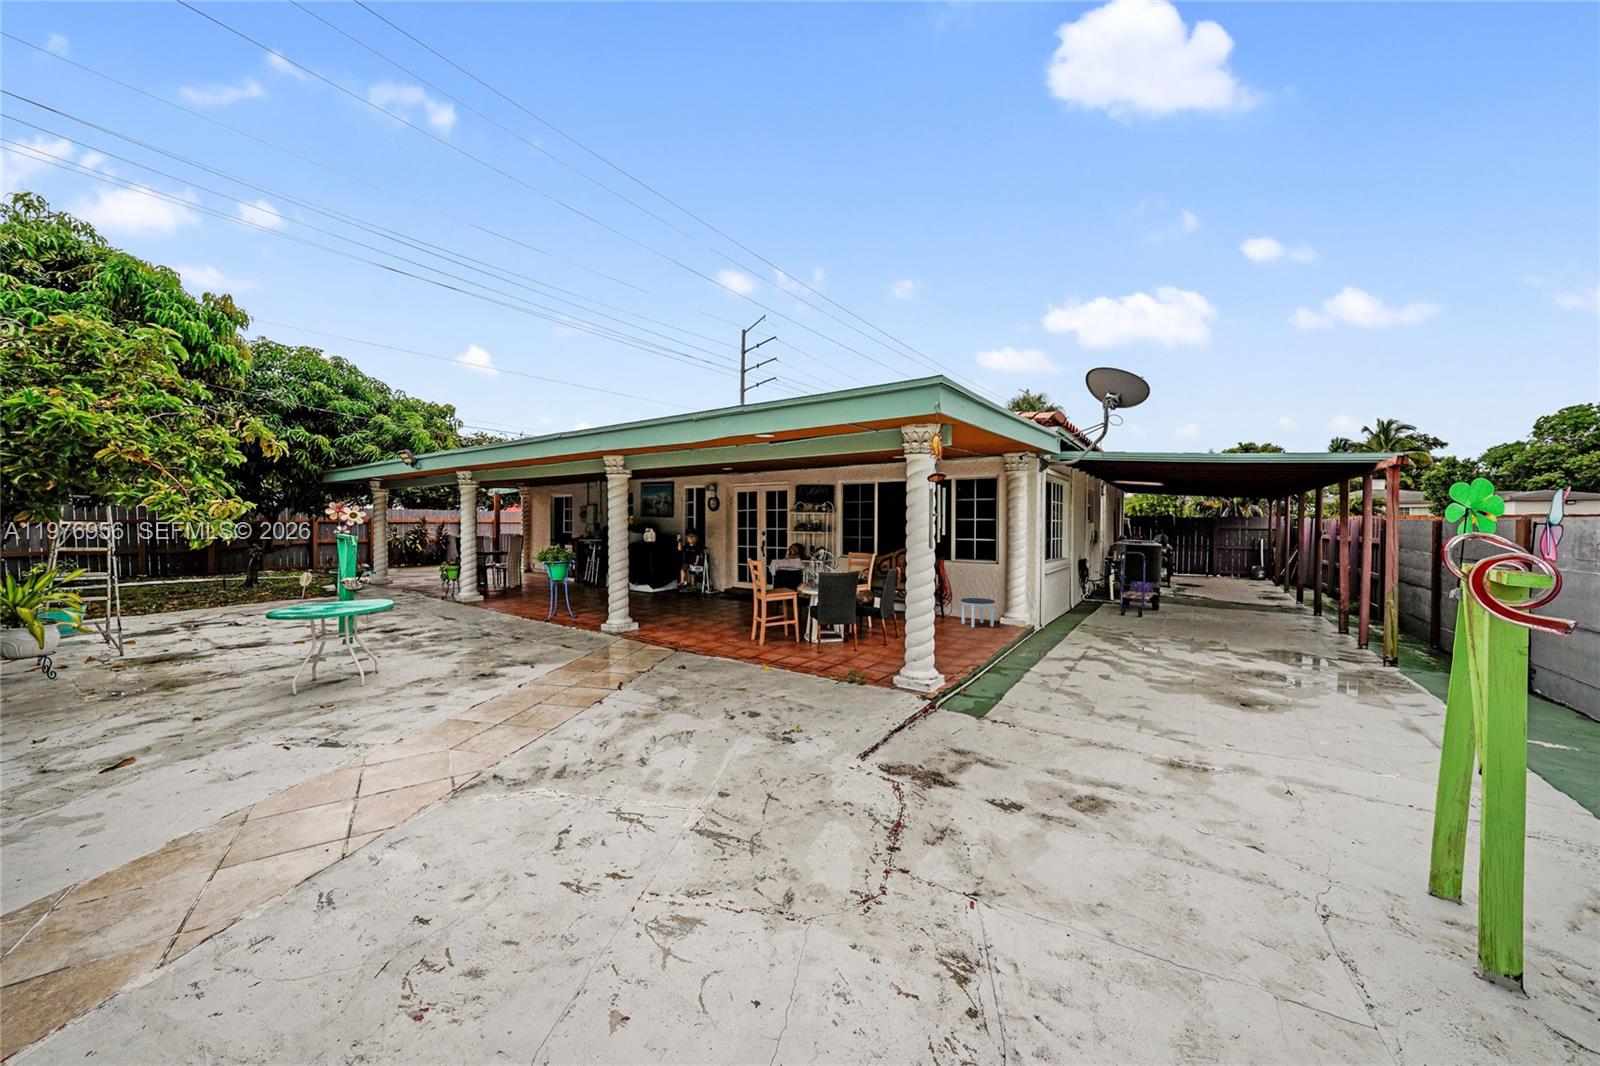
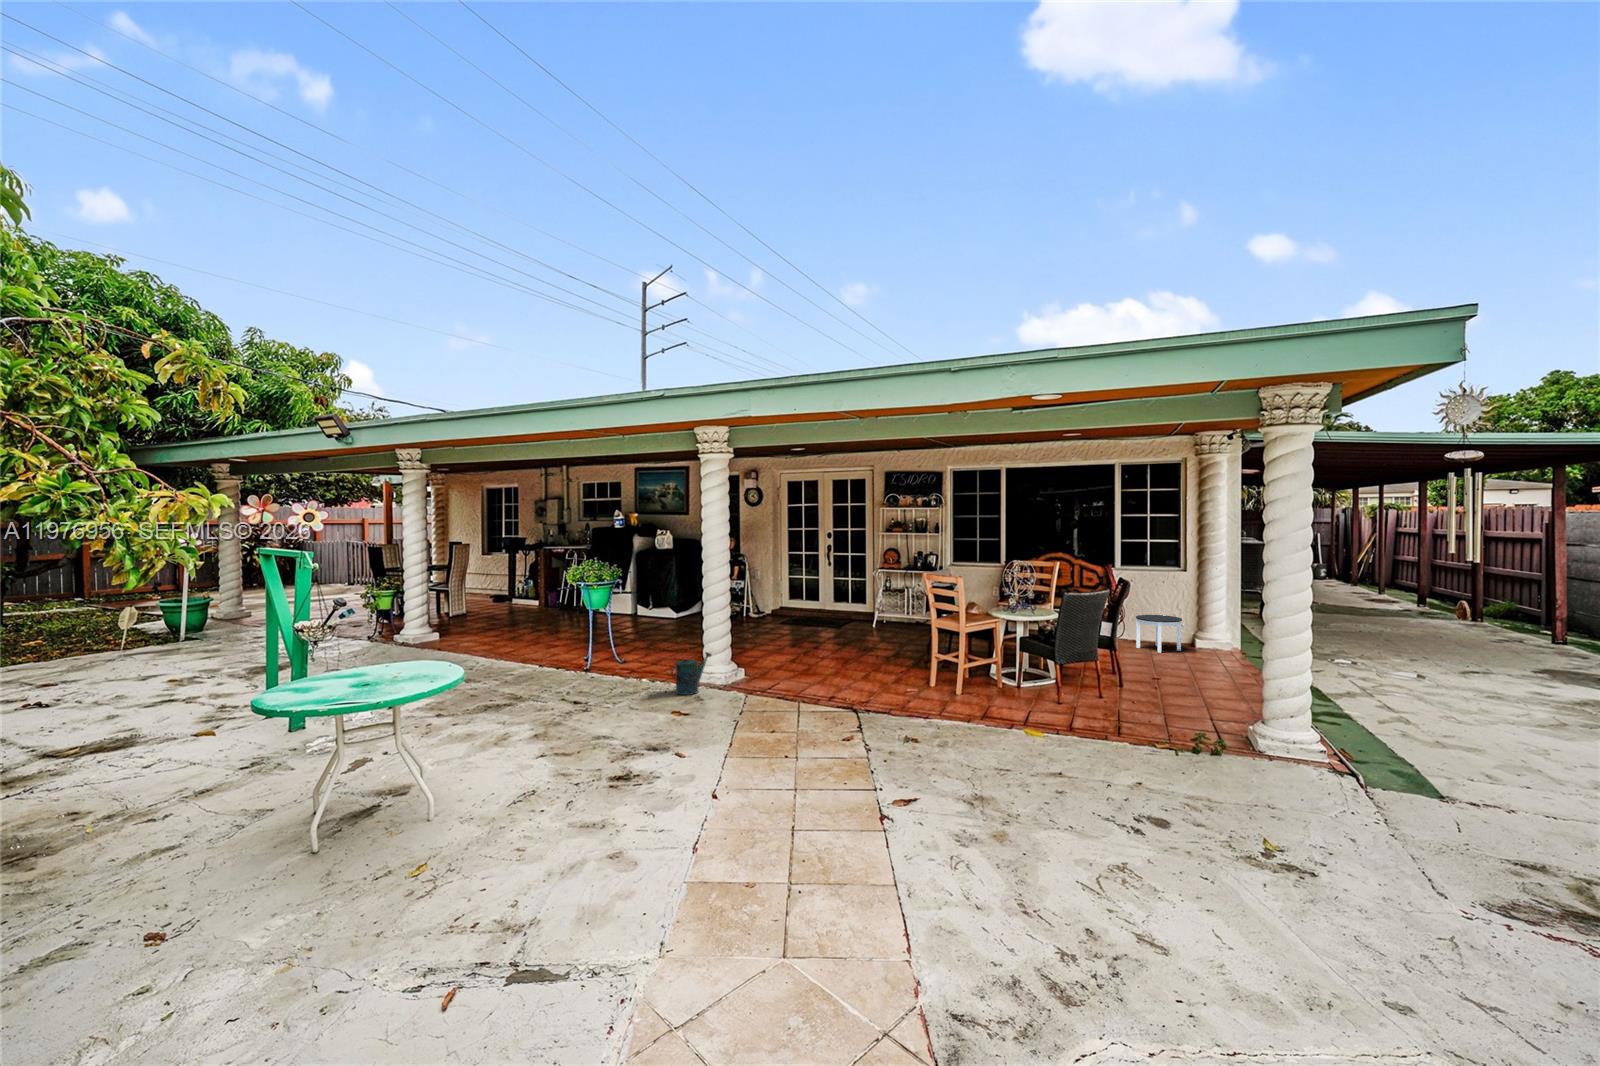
watering can: none [574,609,610,637] -> present [671,652,711,695]

